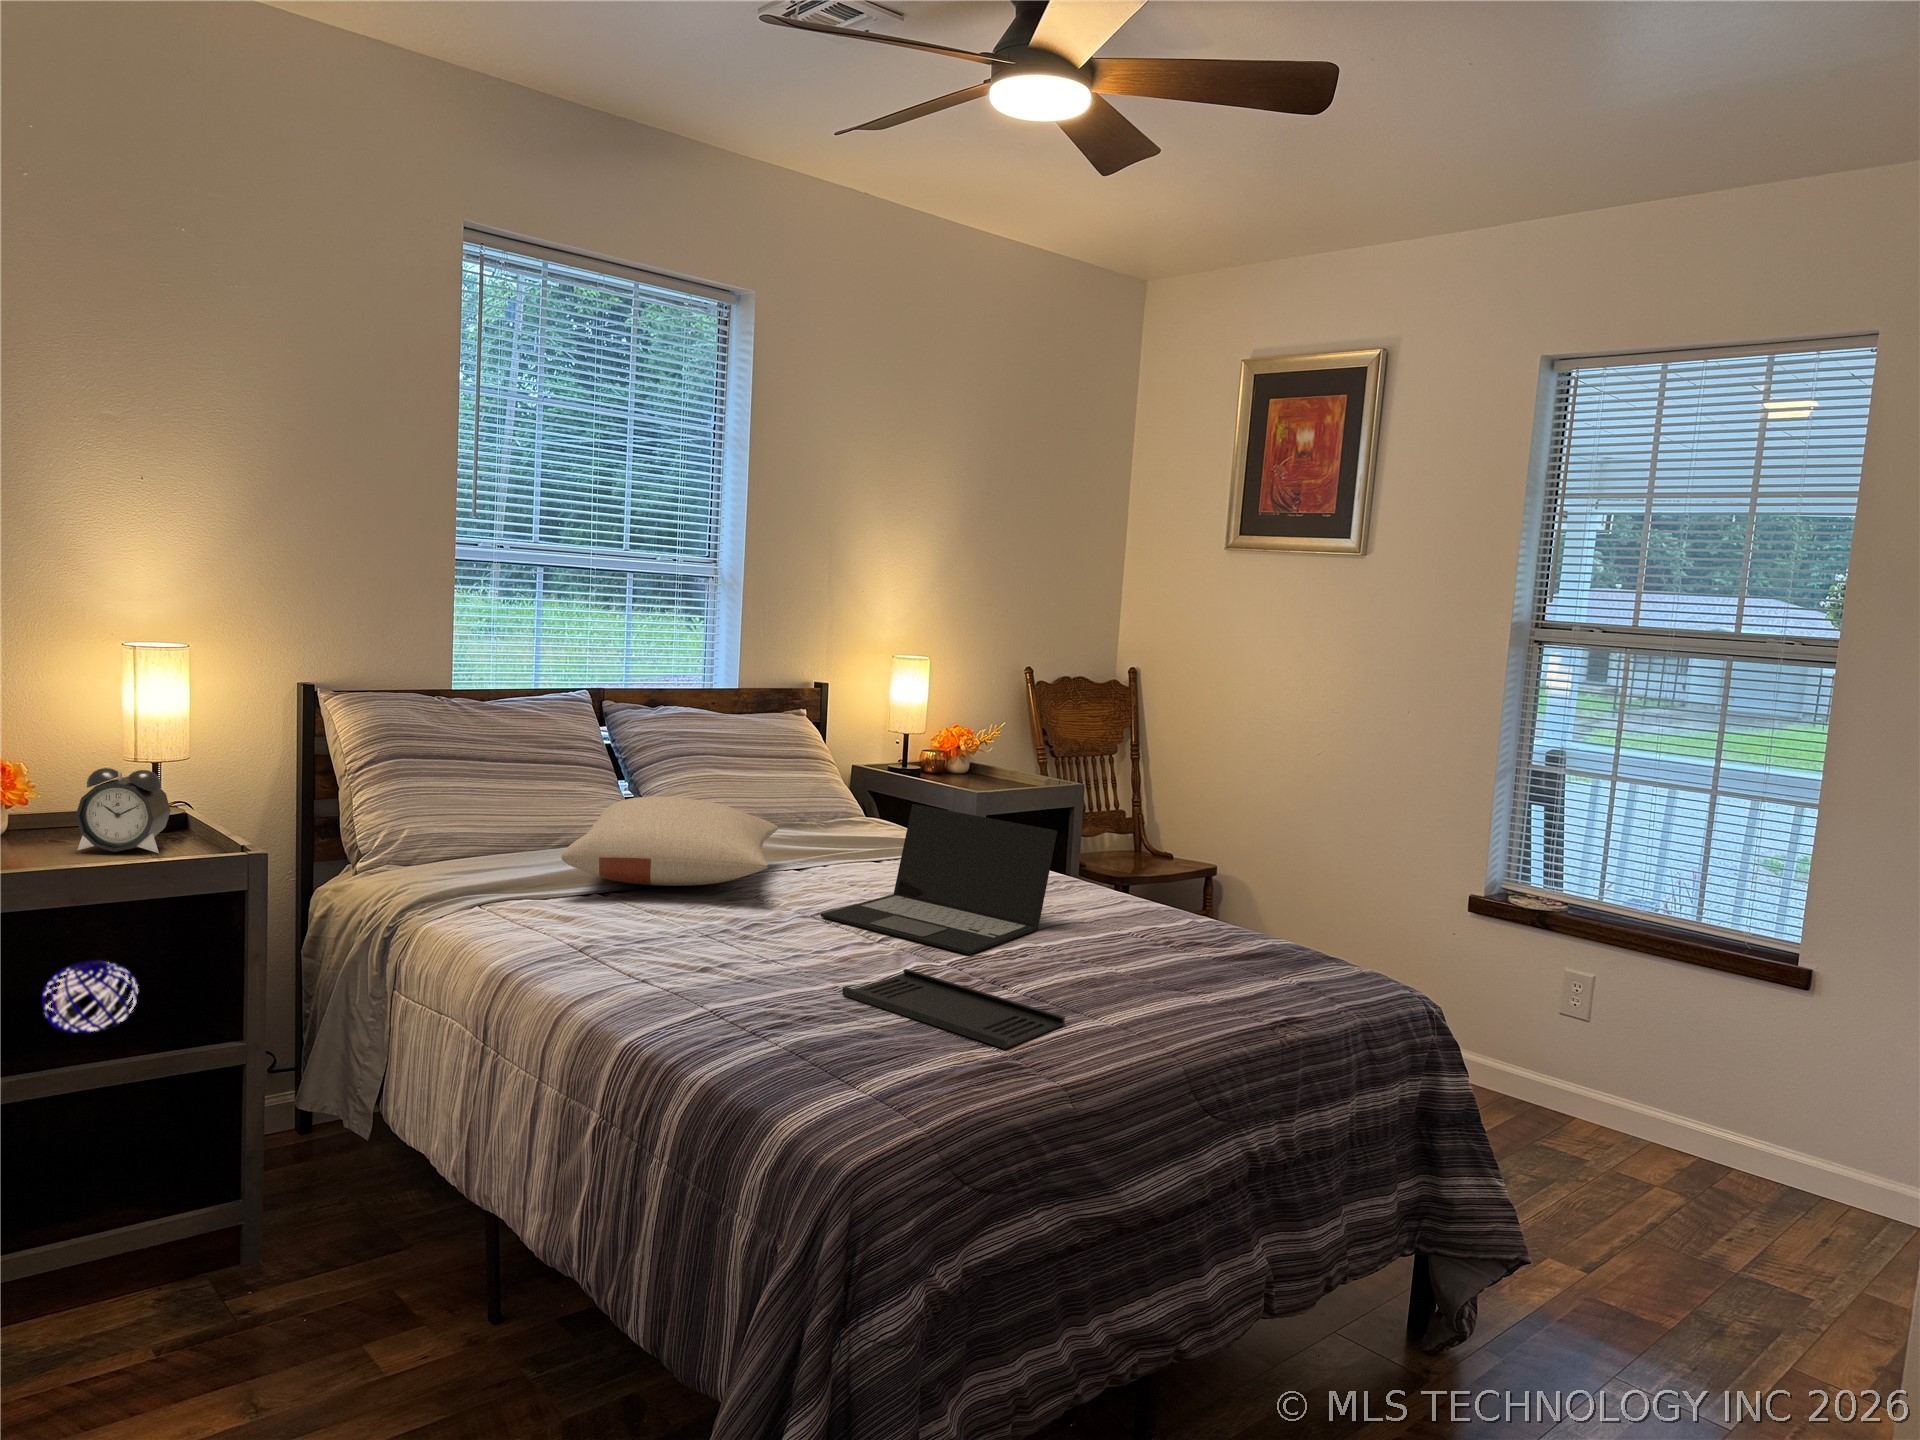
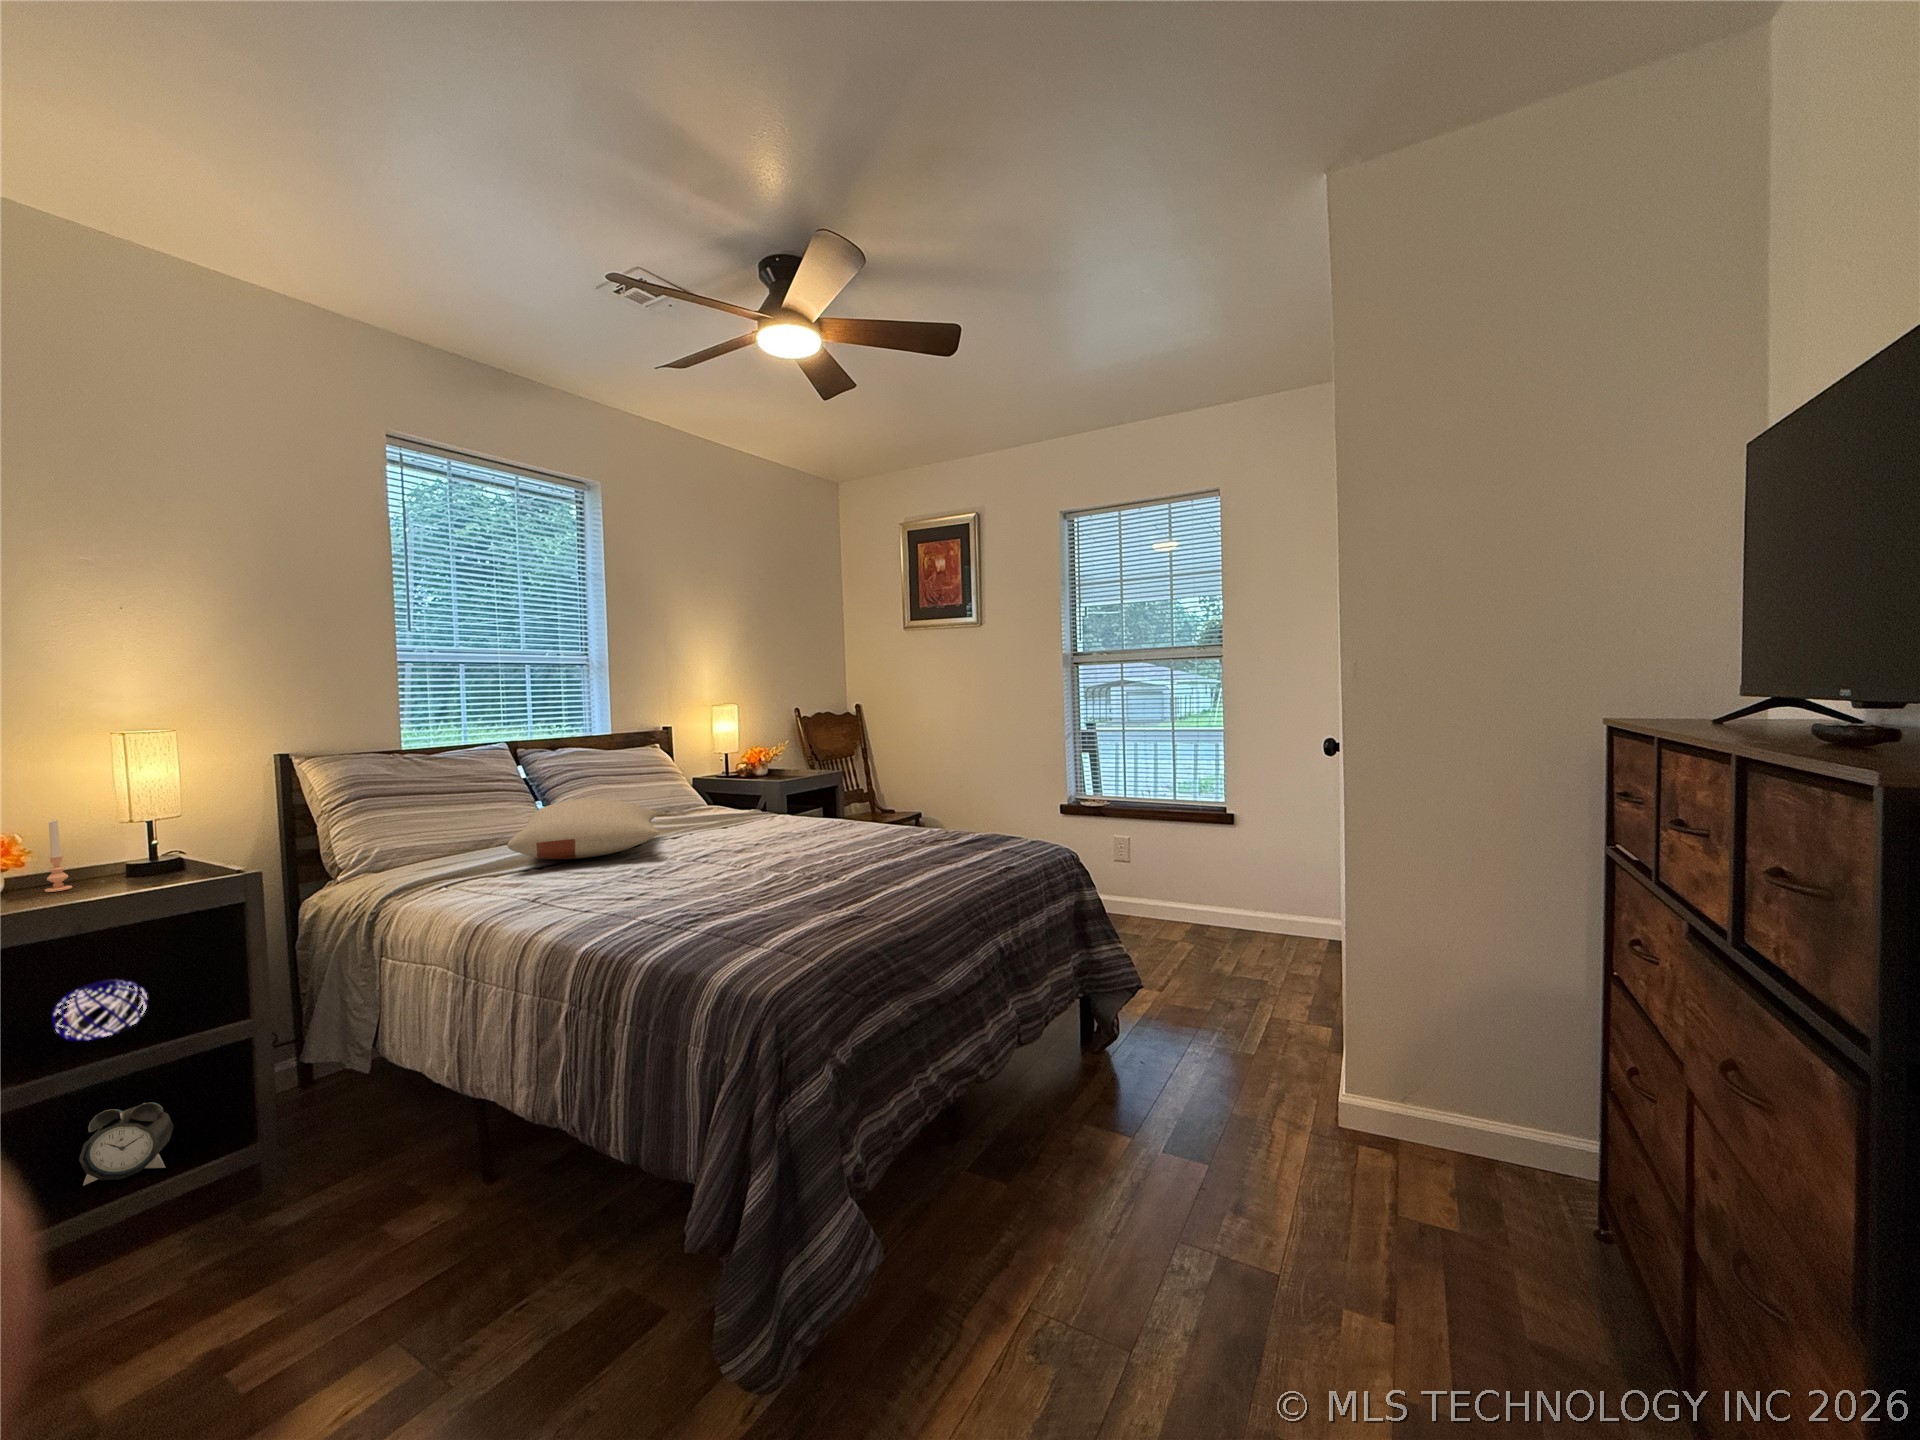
candle: none [46,752,72,842] -> present [45,820,72,892]
alarm clock: present [76,768,171,853] -> present [79,1102,174,1186]
laptop: present [821,804,1057,954] -> none [700,783,846,866]
tray: present [842,969,1065,1049] -> none [730,878,878,910]

